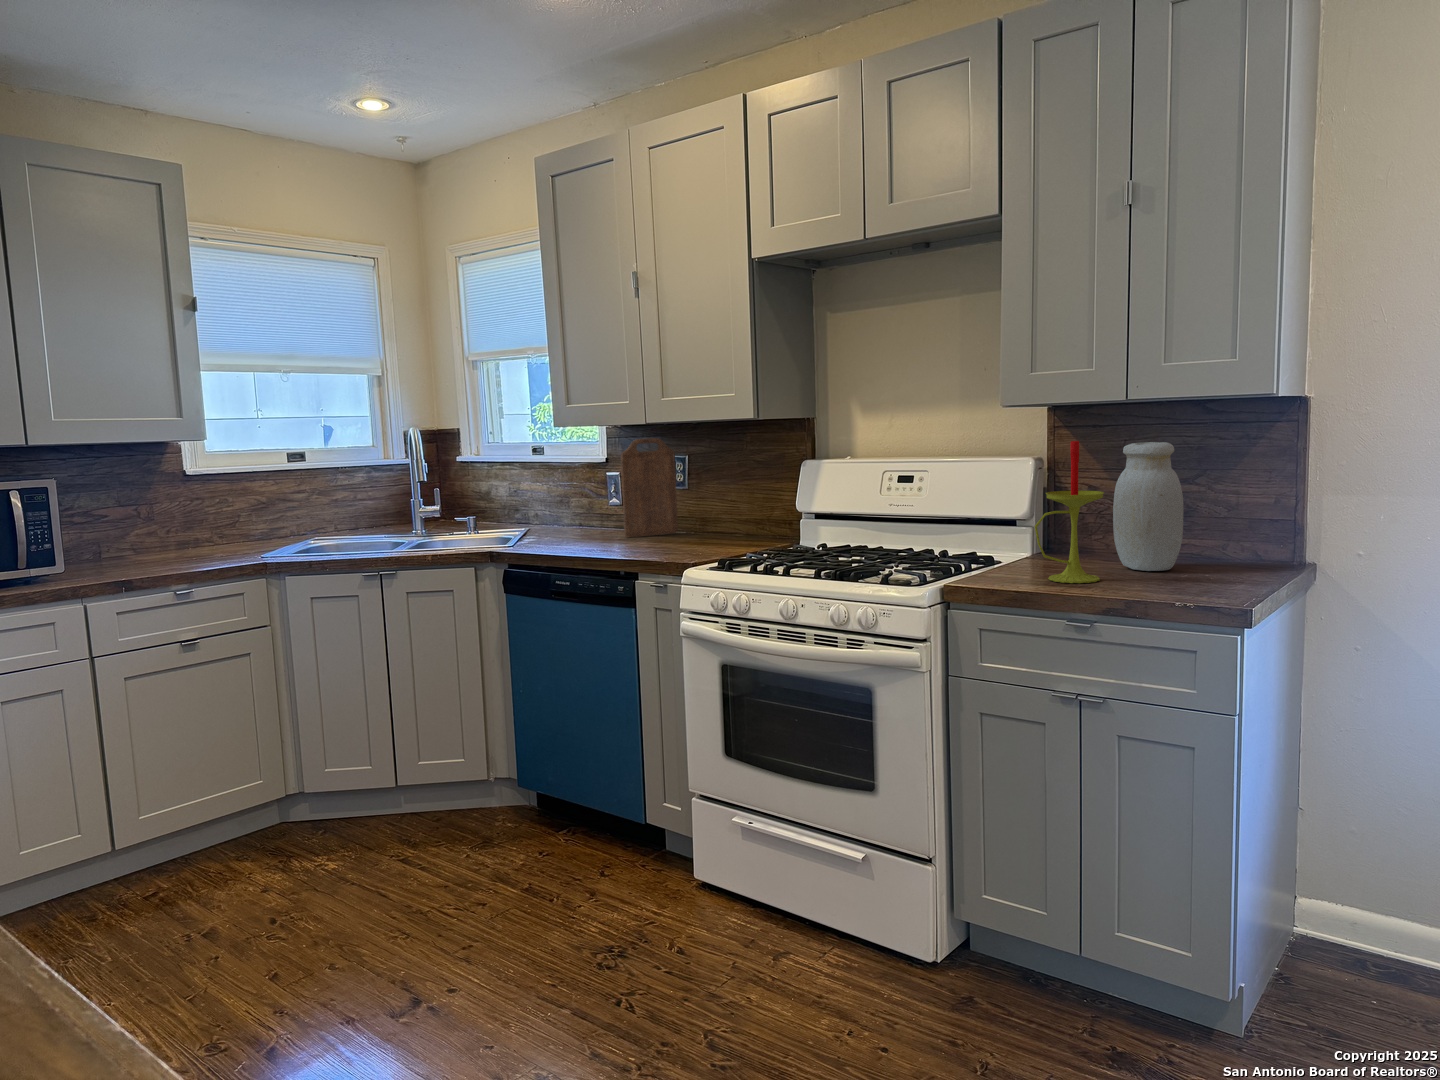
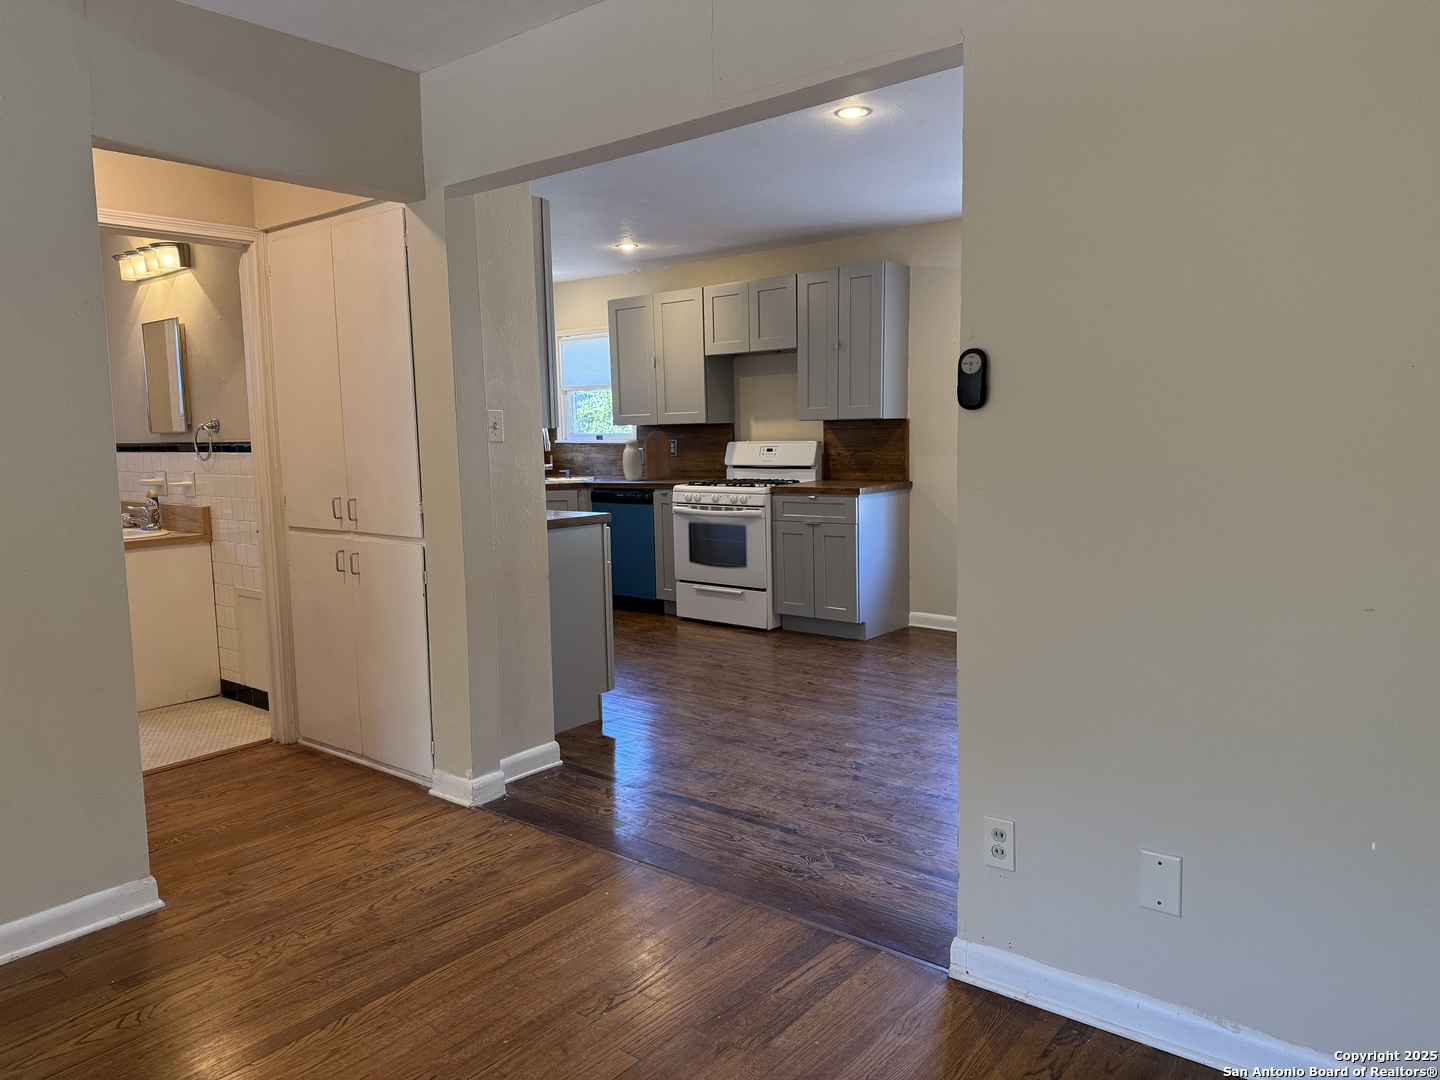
candle: present [1035,441,1104,583] -> none [802,433,826,485]
jar: present [1113,442,1183,571] -> present [623,439,642,481]

